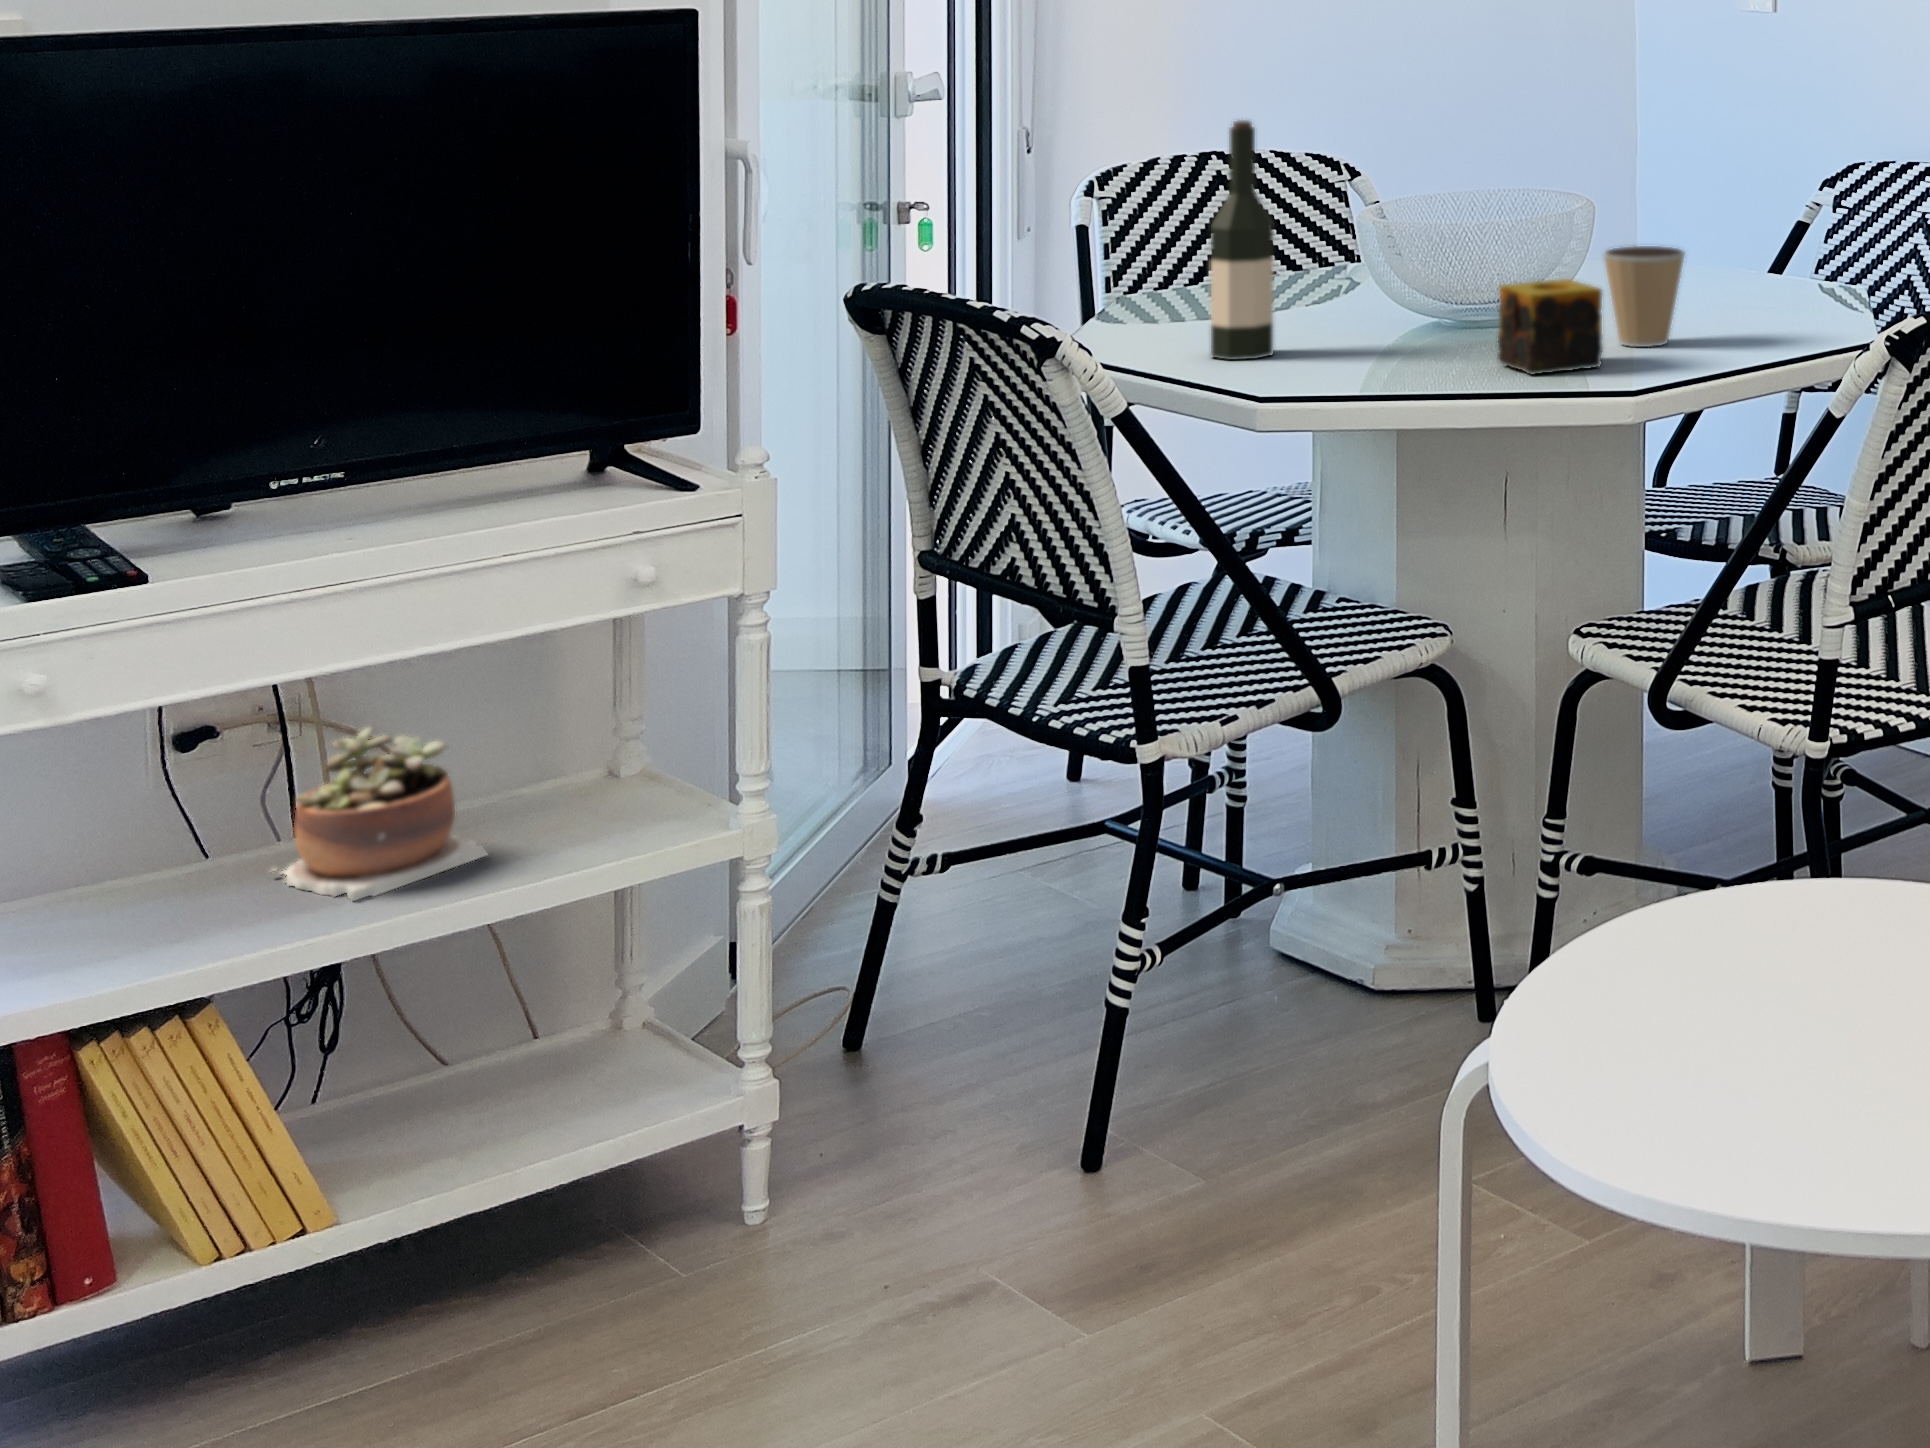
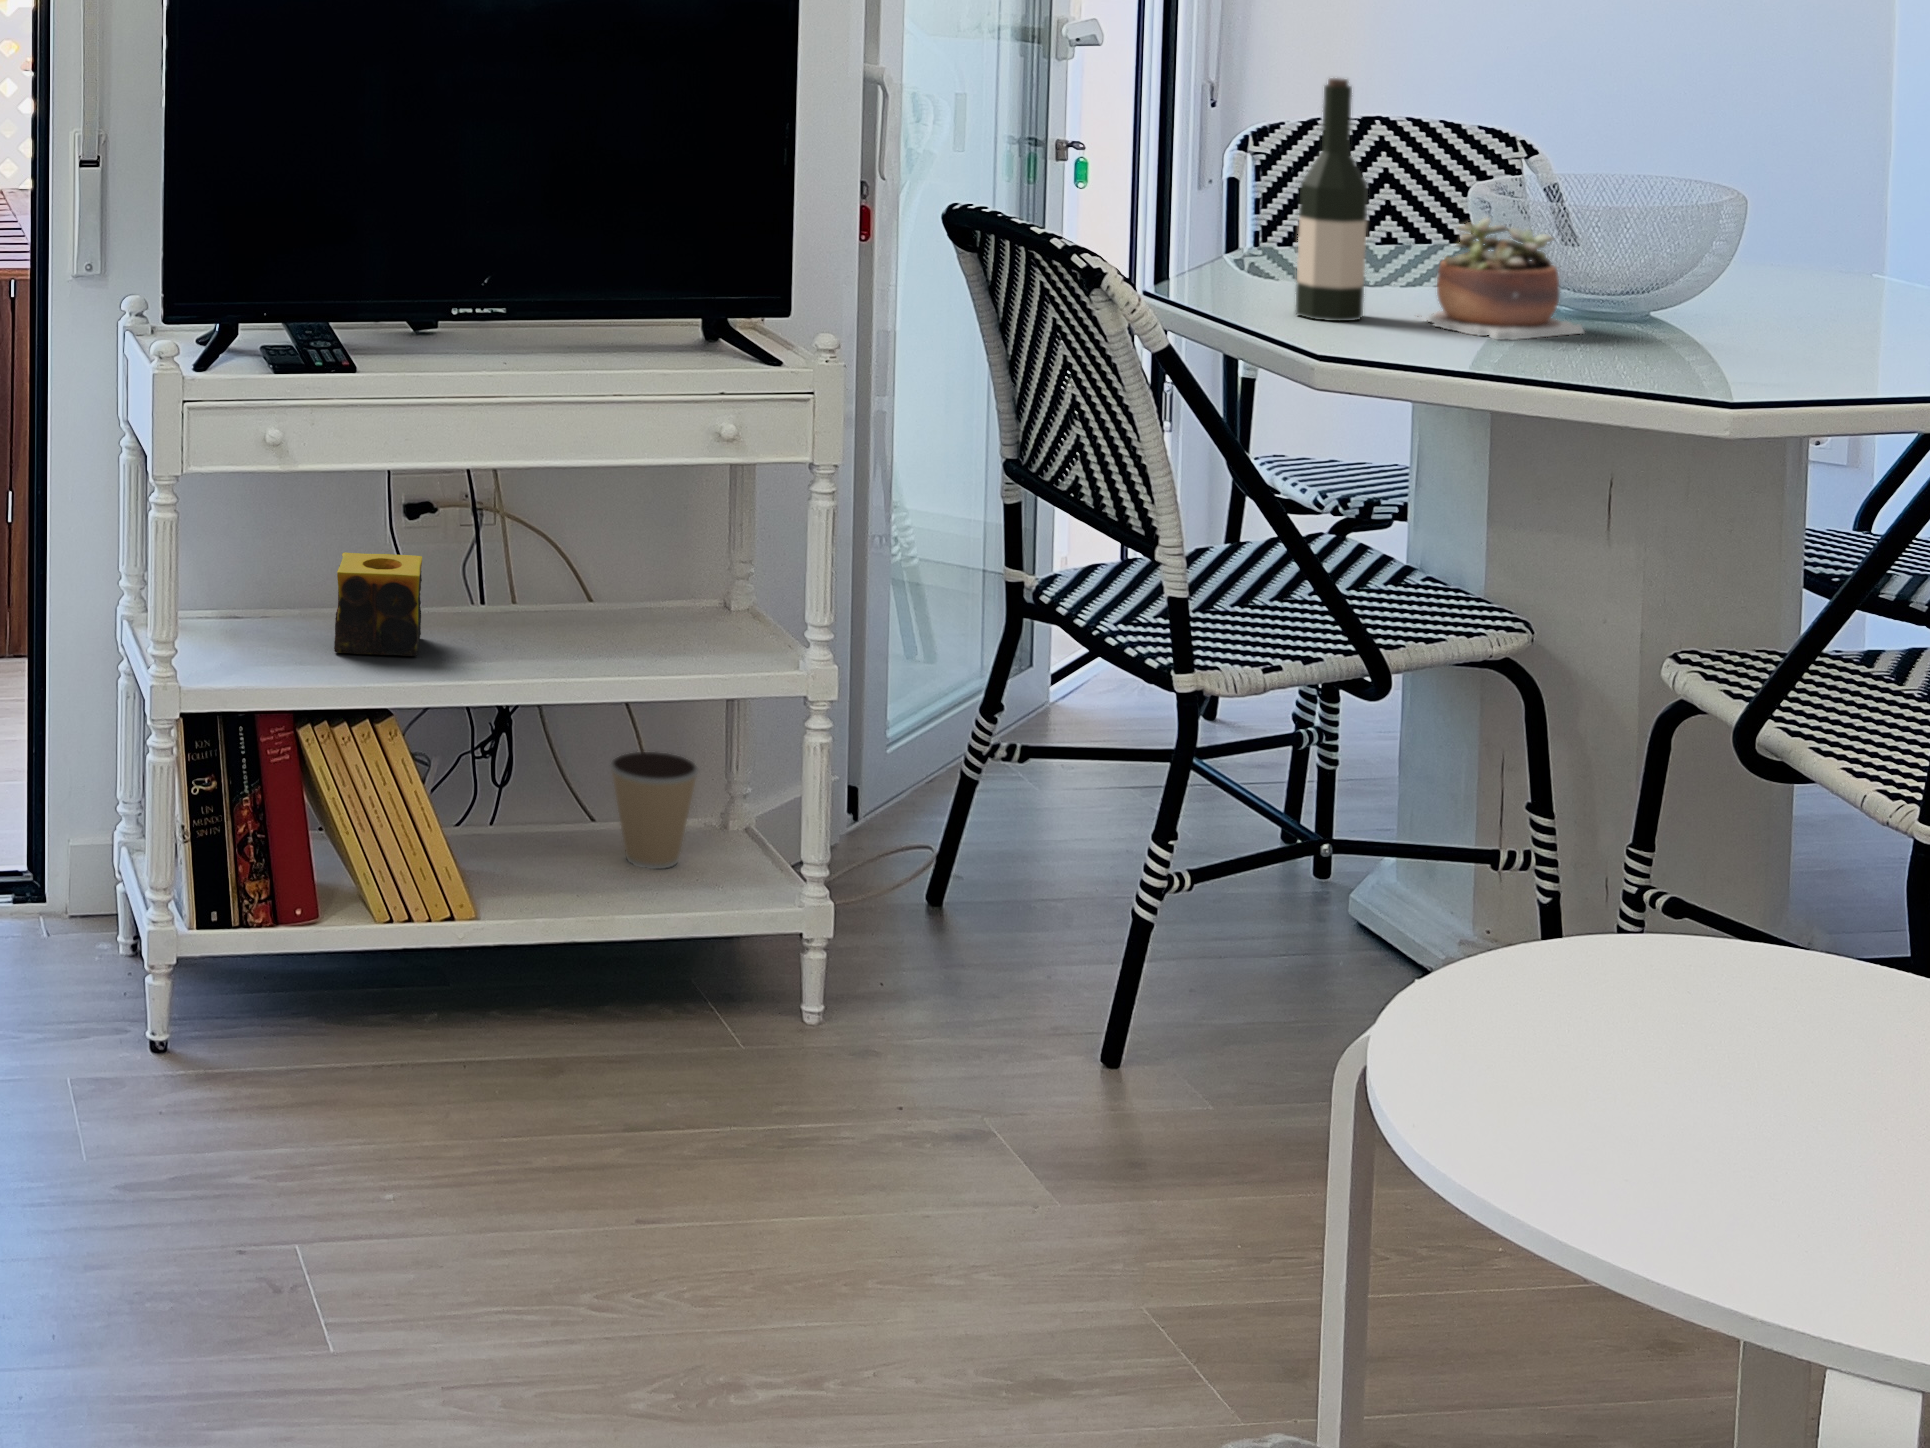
coffee cup: present [1604,246,1685,347] -> present [611,752,698,869]
candle: present [1498,279,1602,375] -> present [334,552,422,656]
succulent plant: present [283,727,487,901] -> present [1417,218,1584,340]

